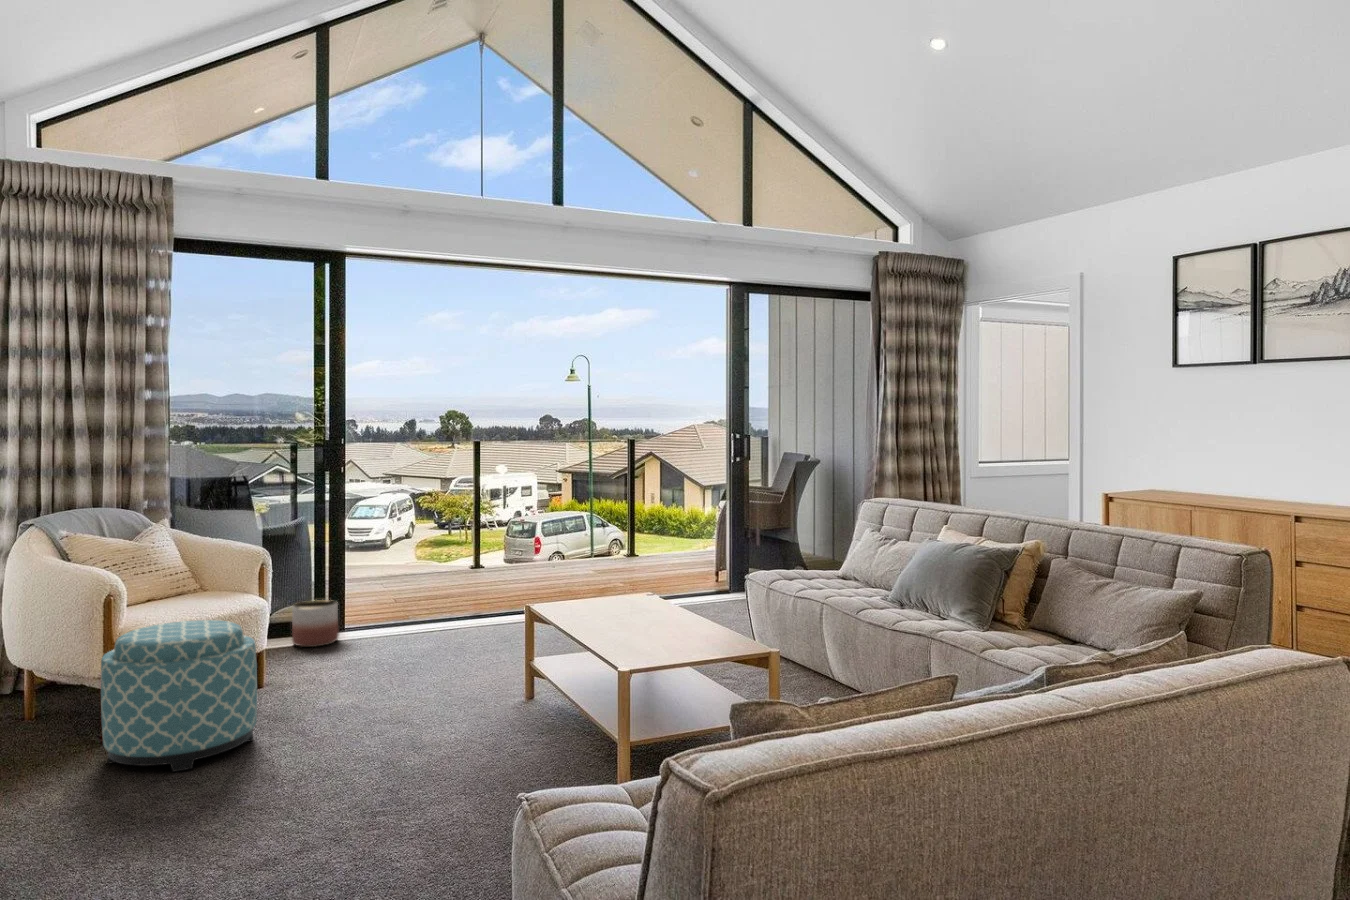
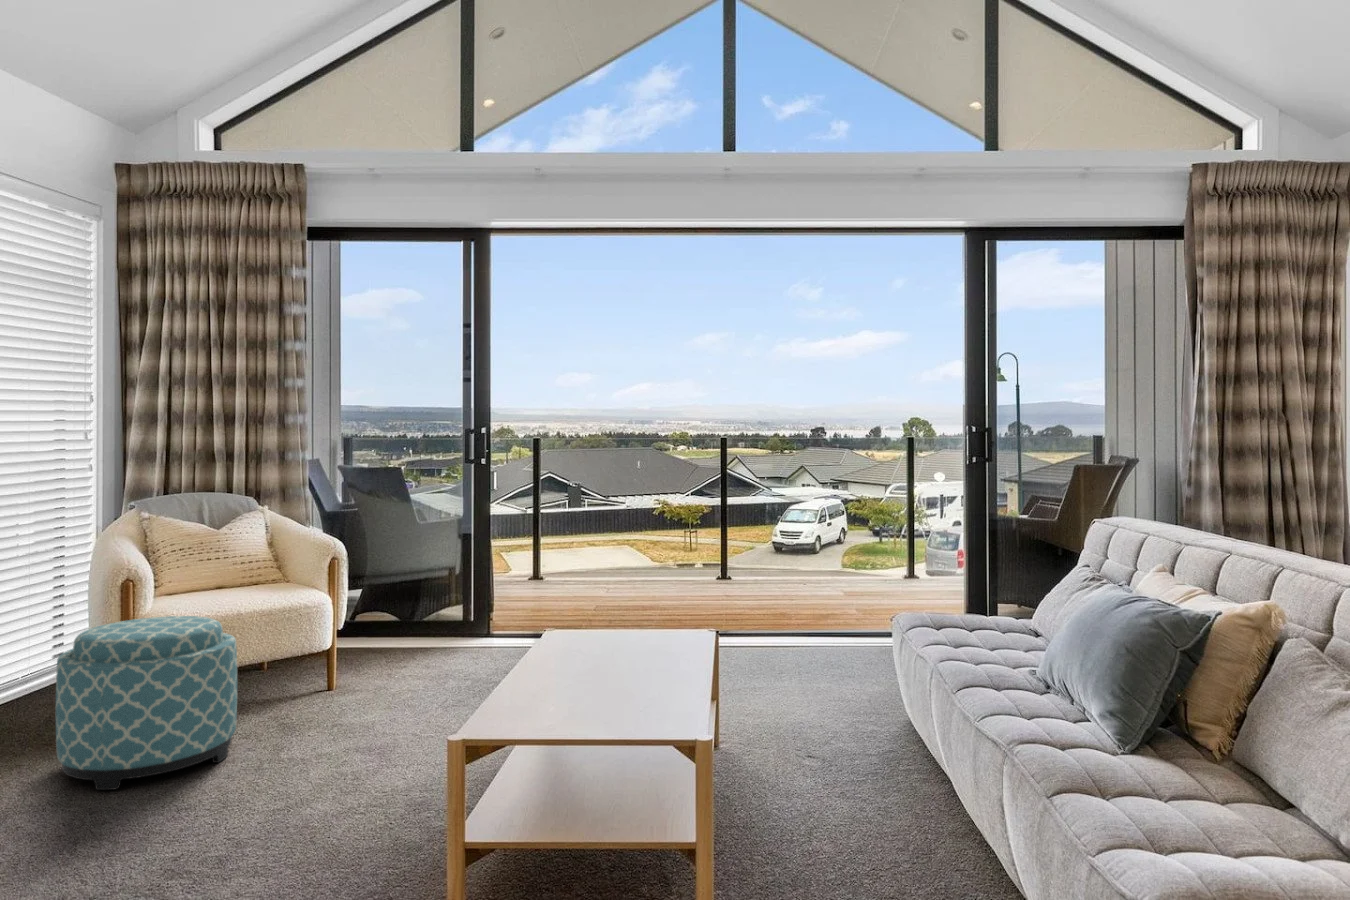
planter: present [292,600,339,647] -> none [414,602,461,653]

